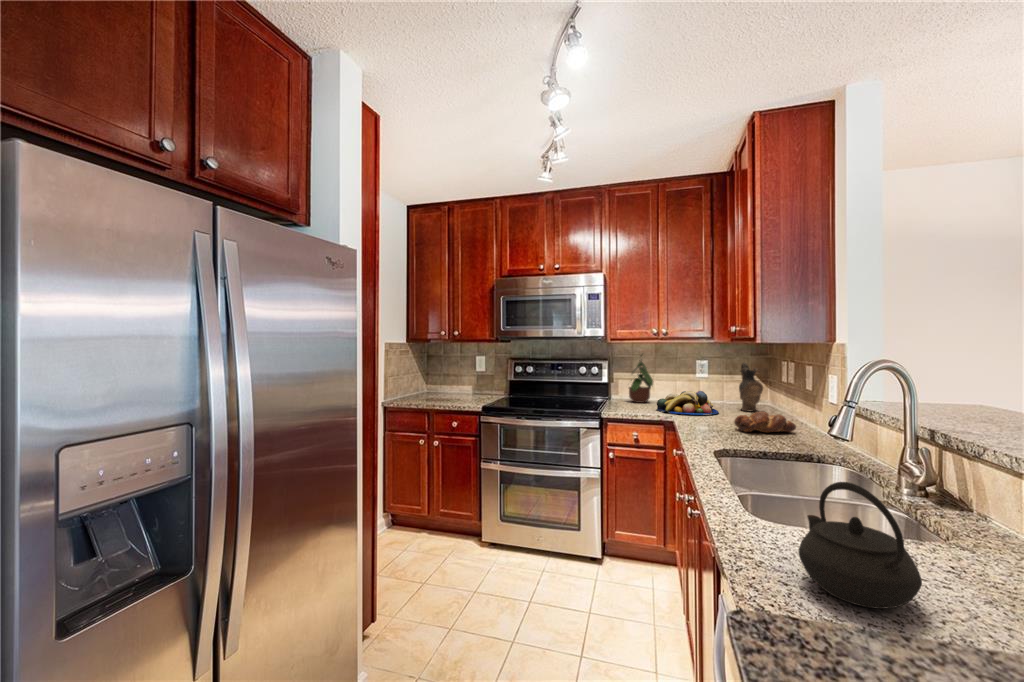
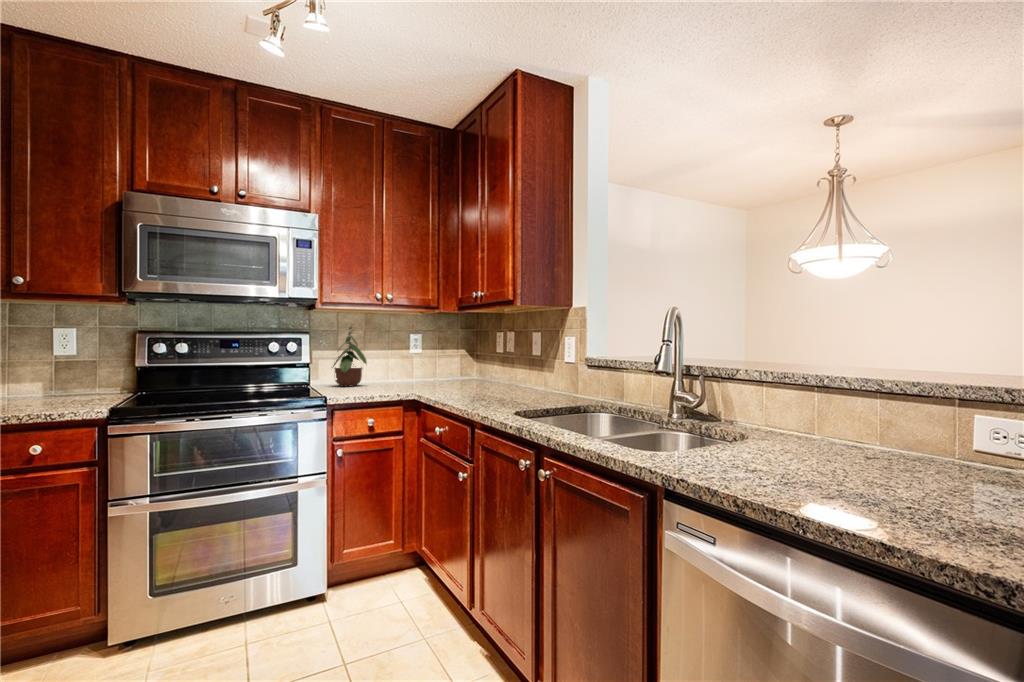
ceramic pitcher: present [739,362,763,411] -> none [459,334,481,384]
fruit bowl: present [657,391,719,415] -> none [383,365,450,392]
bread loaf: present [734,411,796,432] -> none [489,376,539,398]
kettle: present [799,482,922,609] -> none [736,383,848,481]

